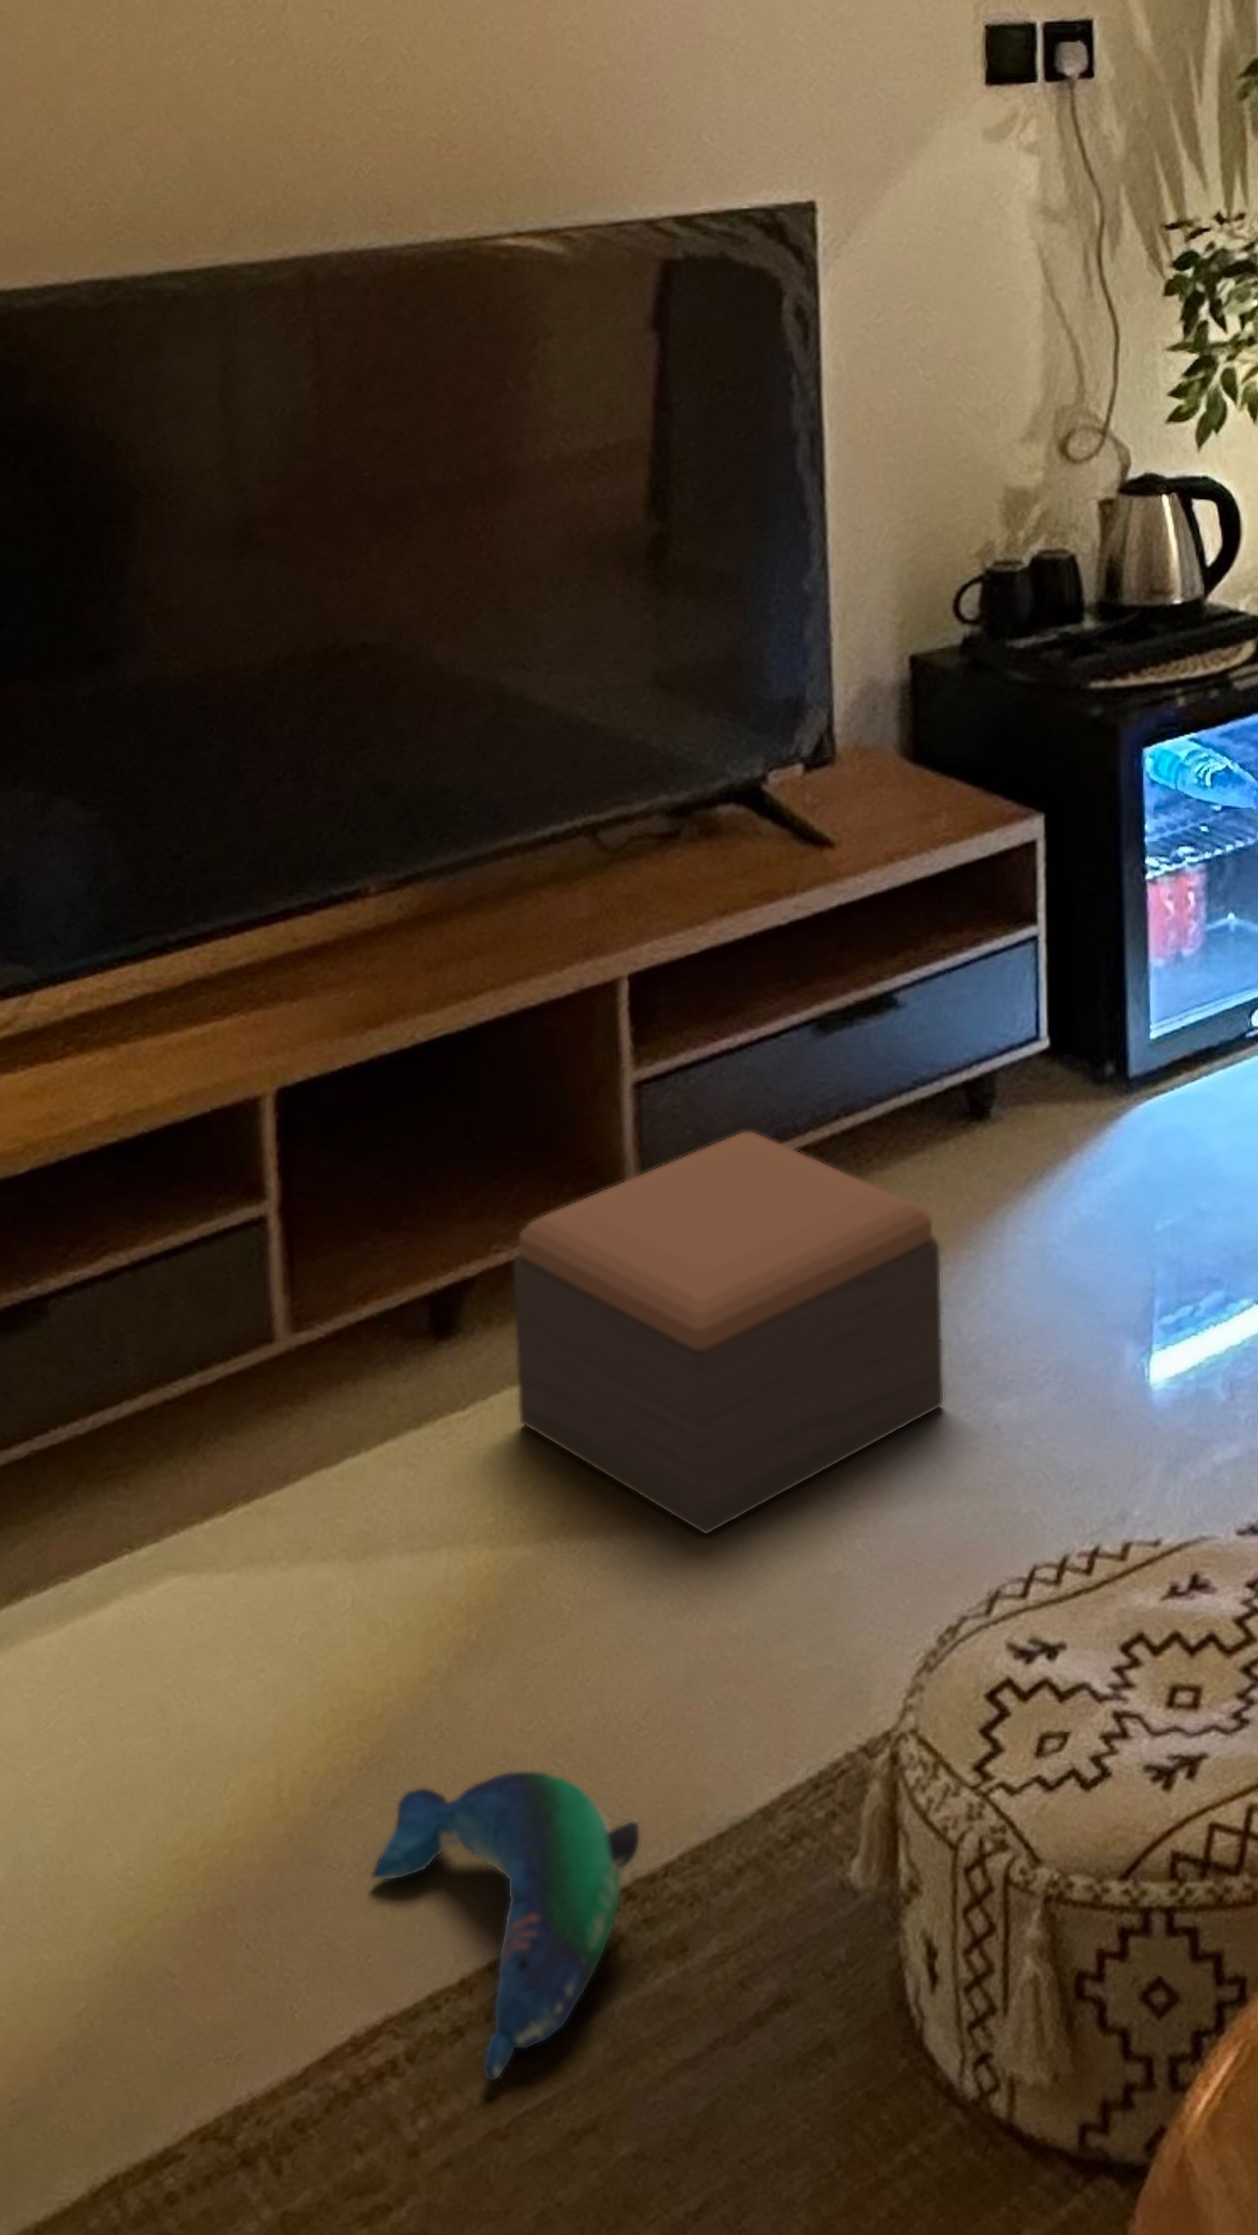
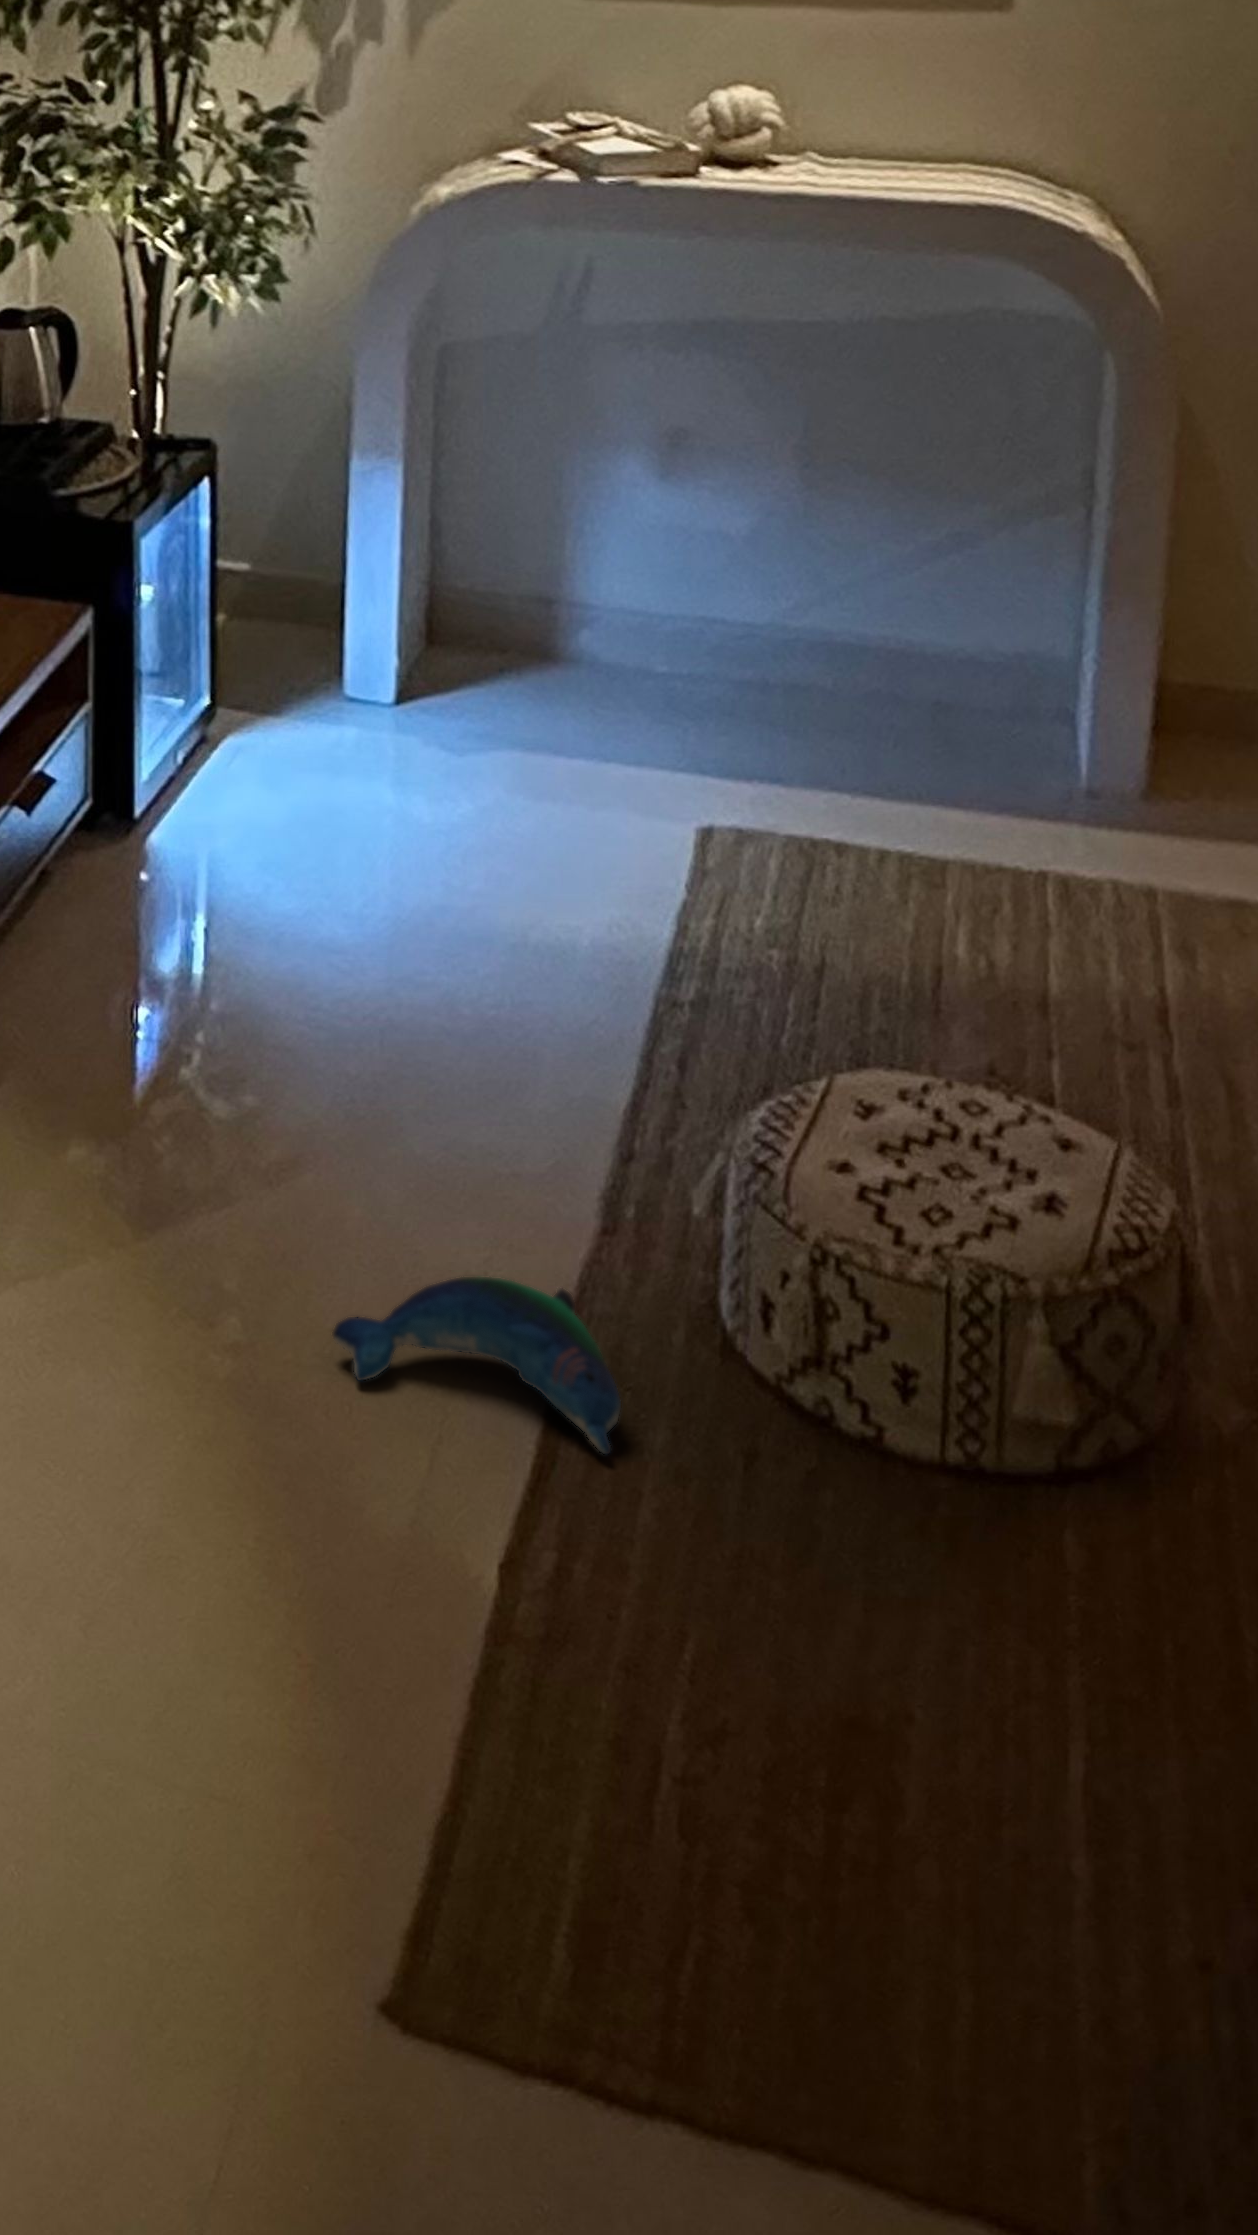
footstool: present [514,1131,943,1533] -> none [11,863,310,1154]

